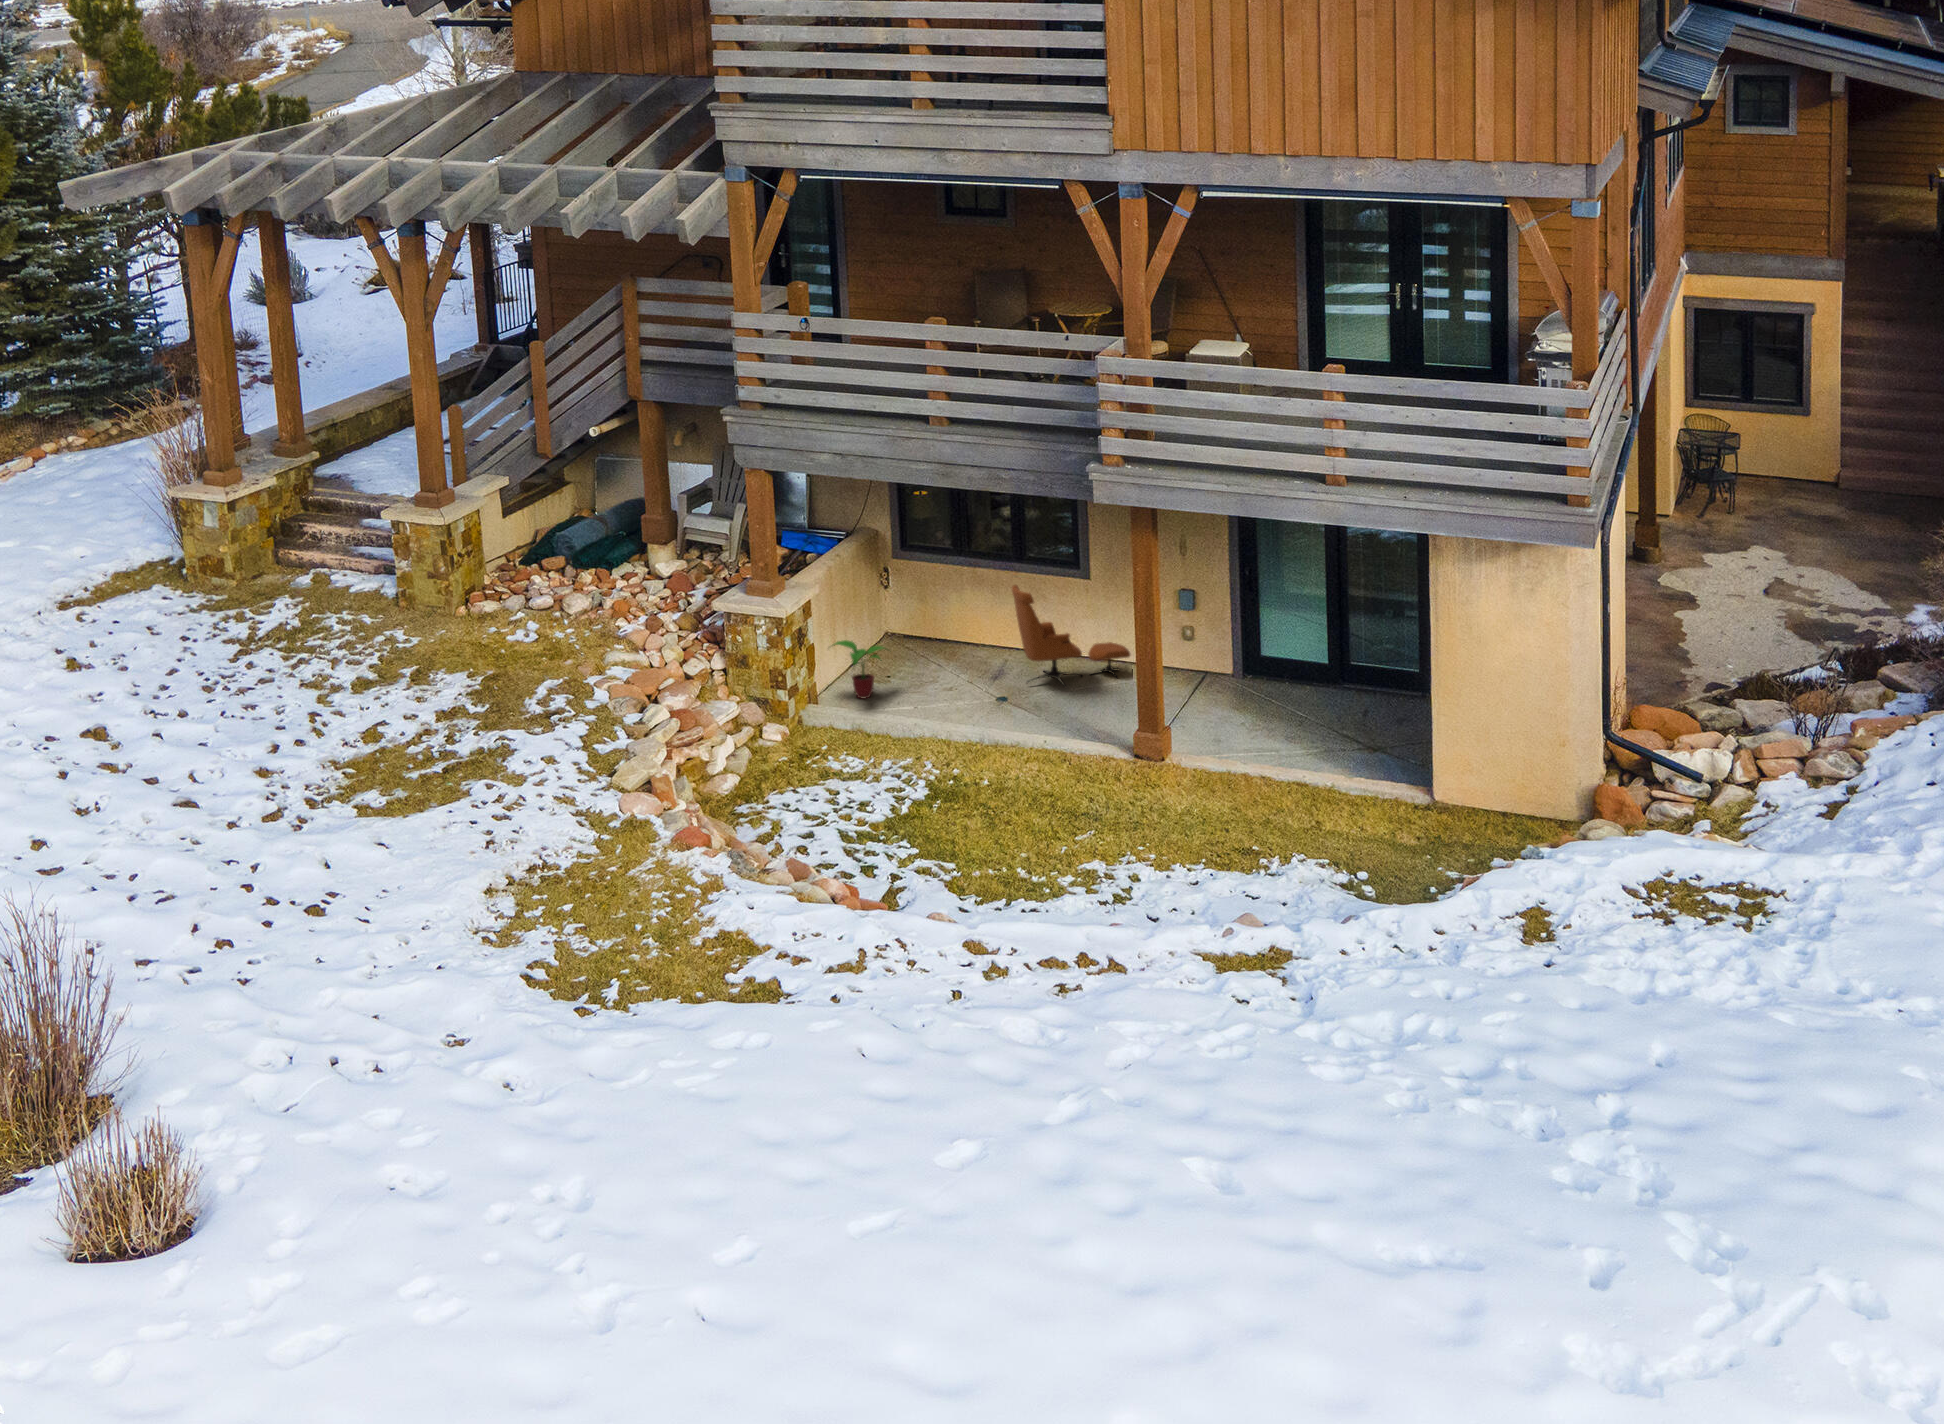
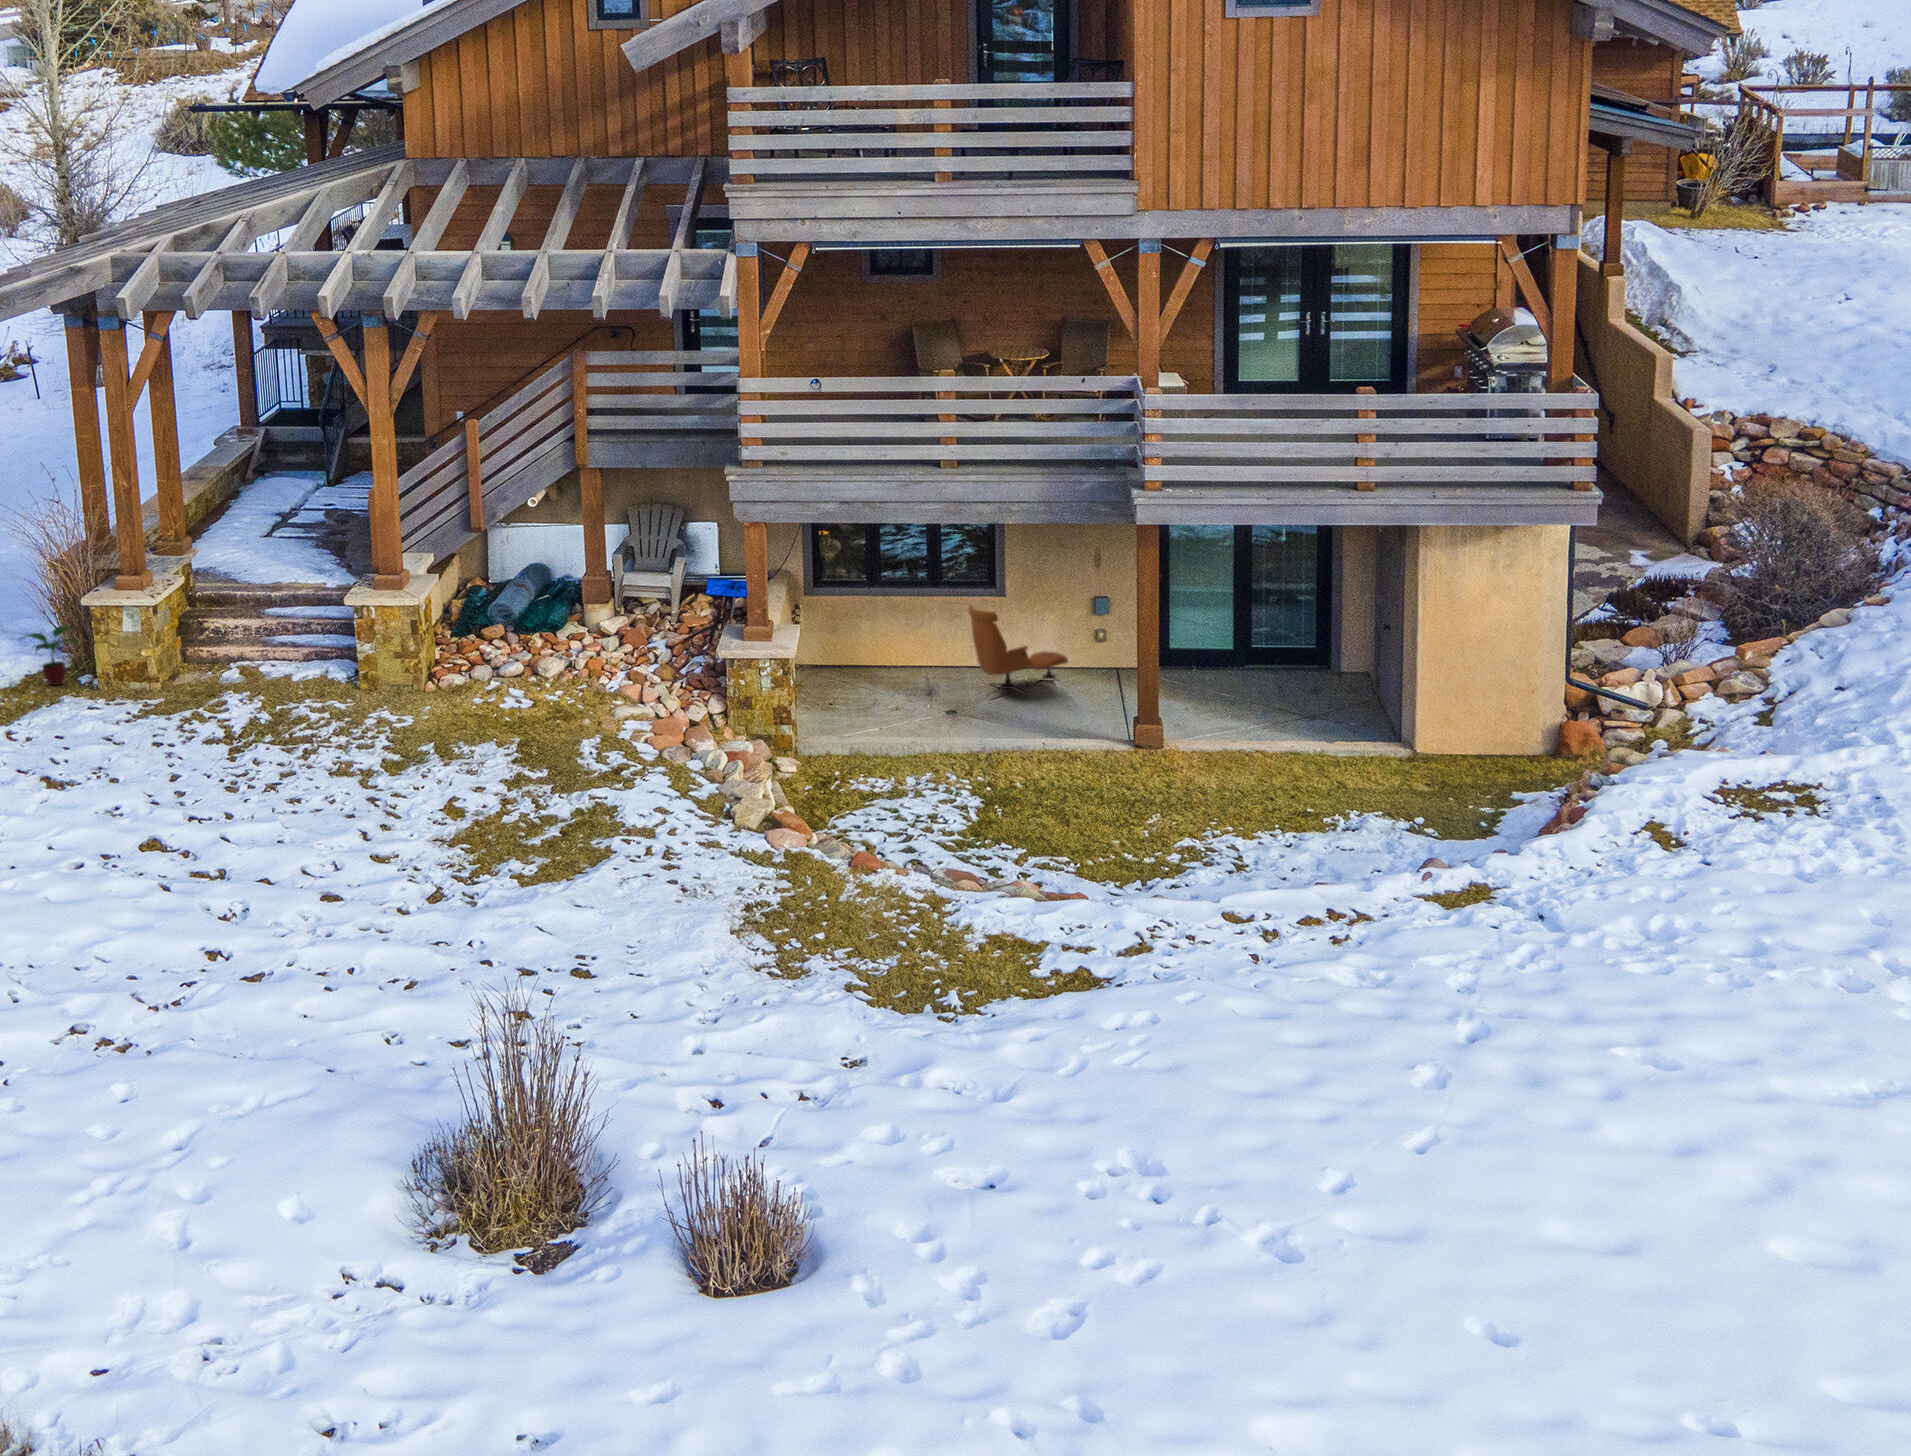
potted plant: present [833,640,884,699] -> present [25,626,78,685]

